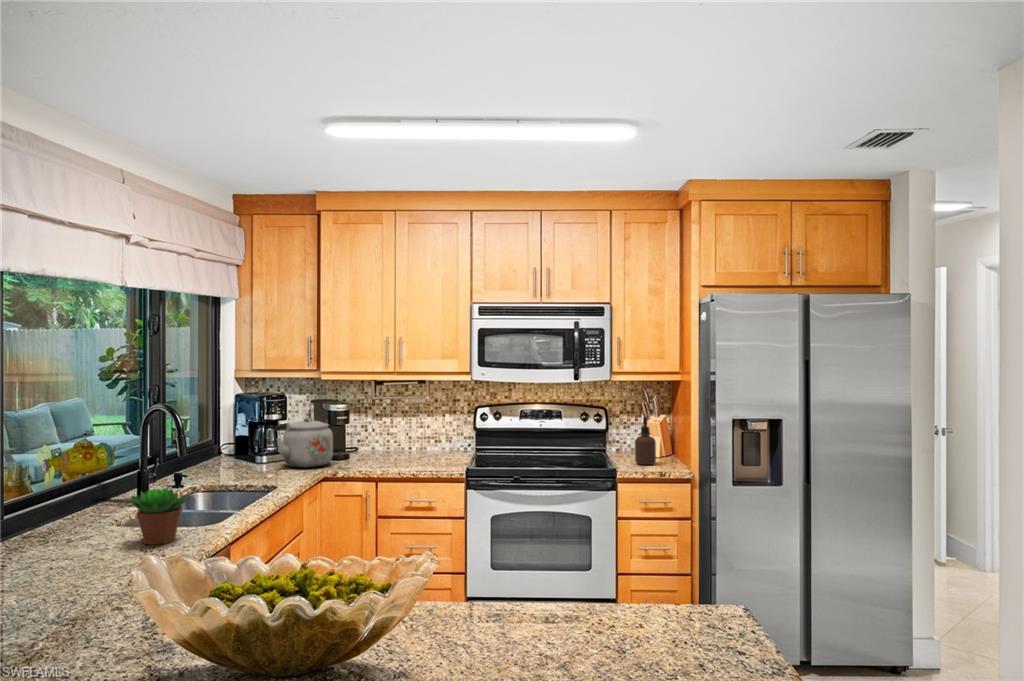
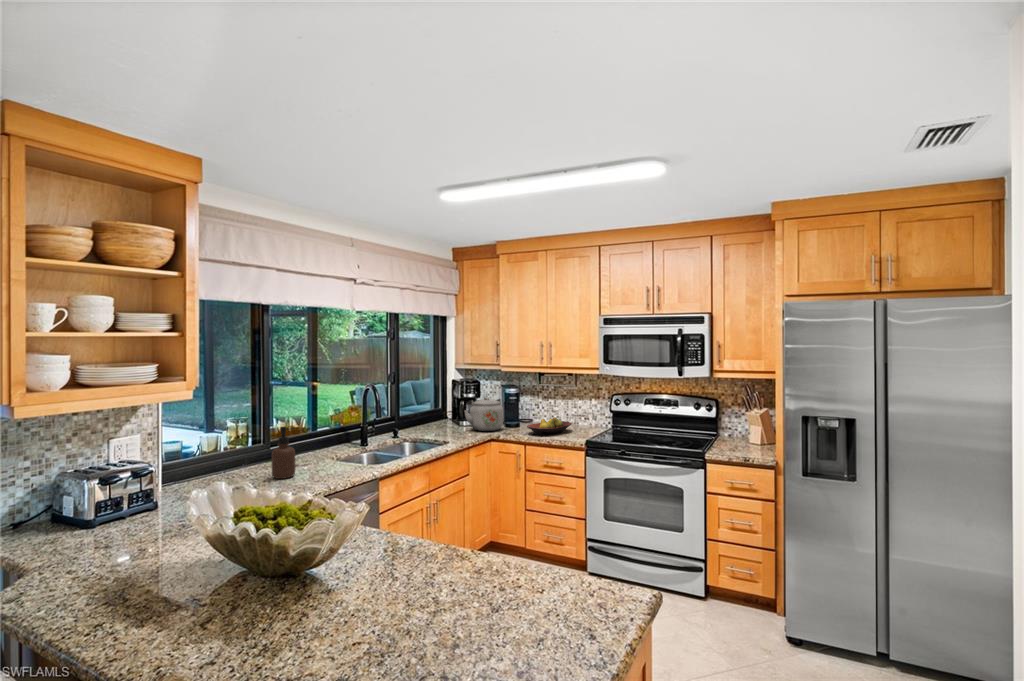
soap dispenser: present [635,417,656,465] -> present [272,427,295,479]
fruit bowl: none [374,441,430,467] -> present [527,417,572,435]
succulent plant: present [130,488,186,545] -> none [324,437,360,471]

